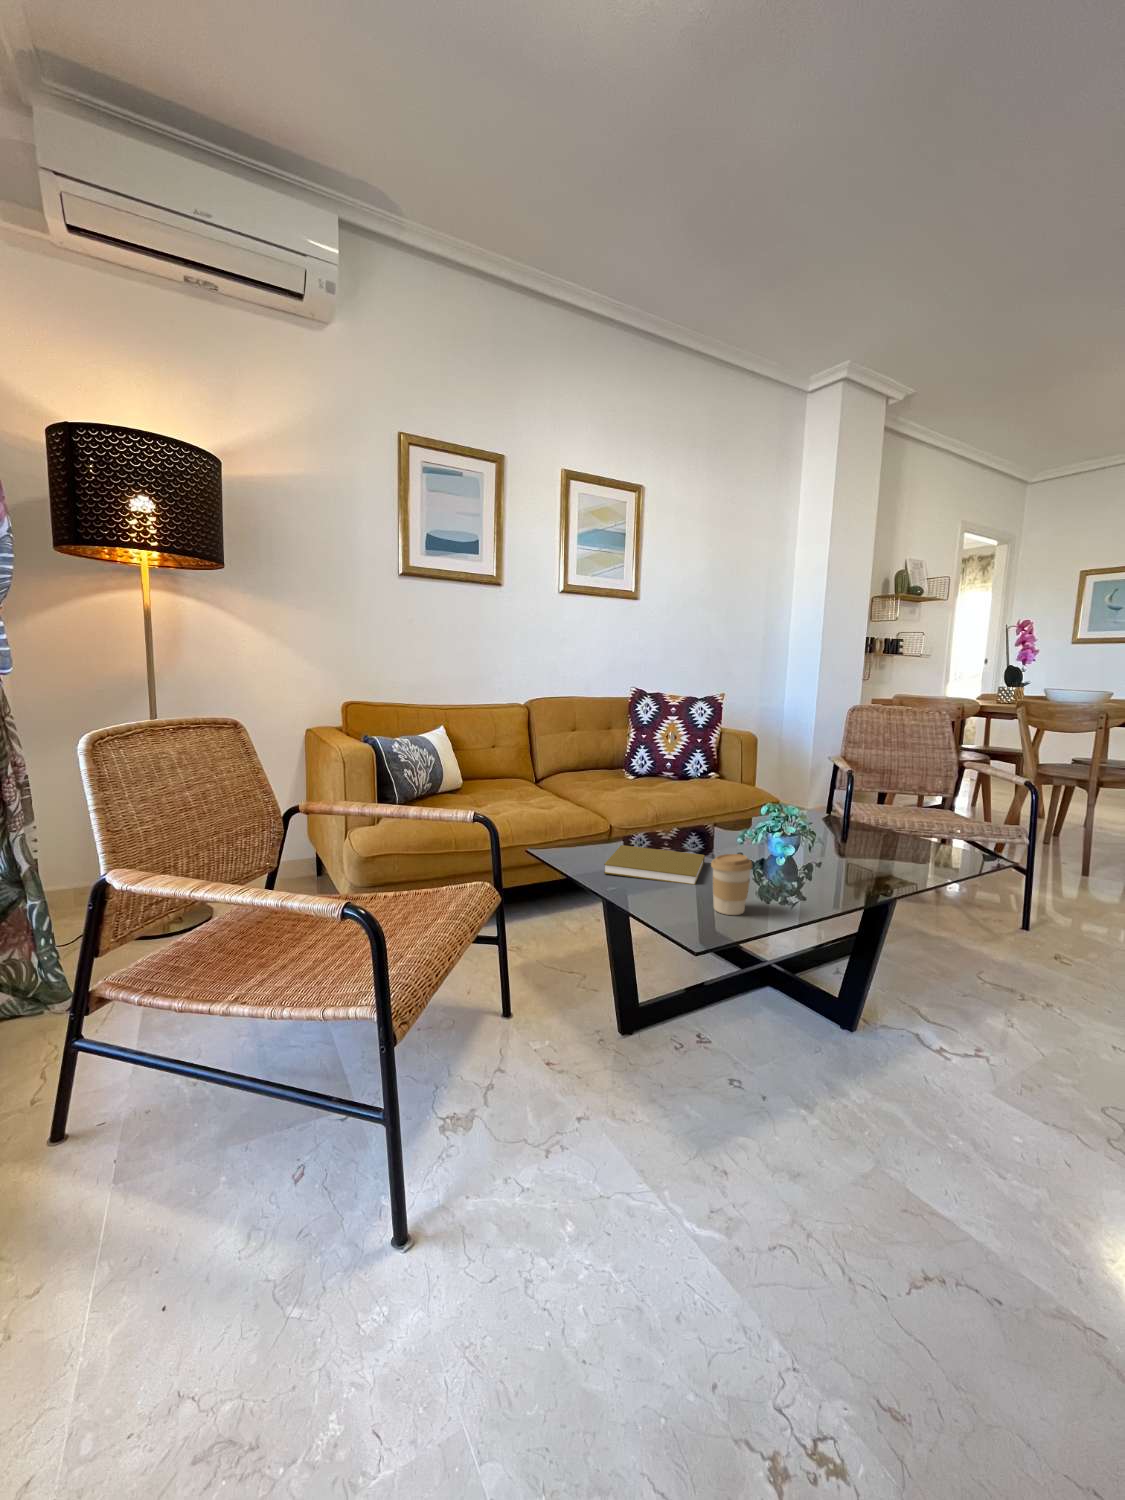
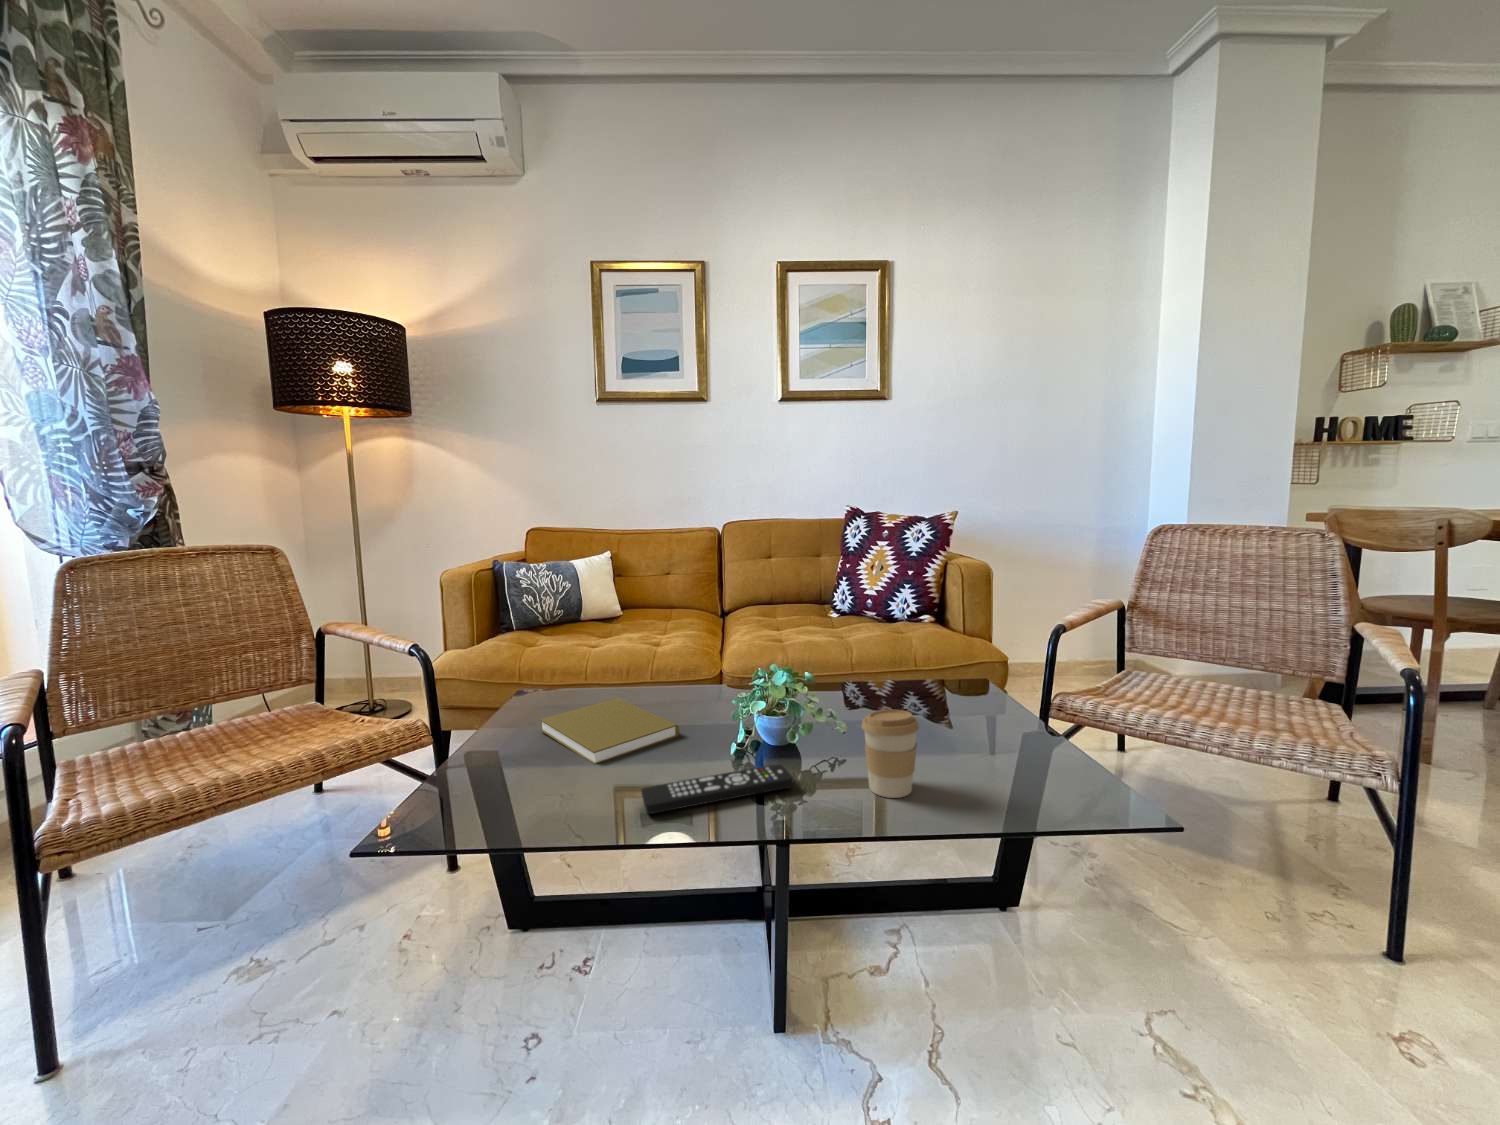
coffee cup: present [711,854,752,915] -> present [861,710,919,798]
remote control: none [777,865,838,899] -> present [641,764,793,814]

